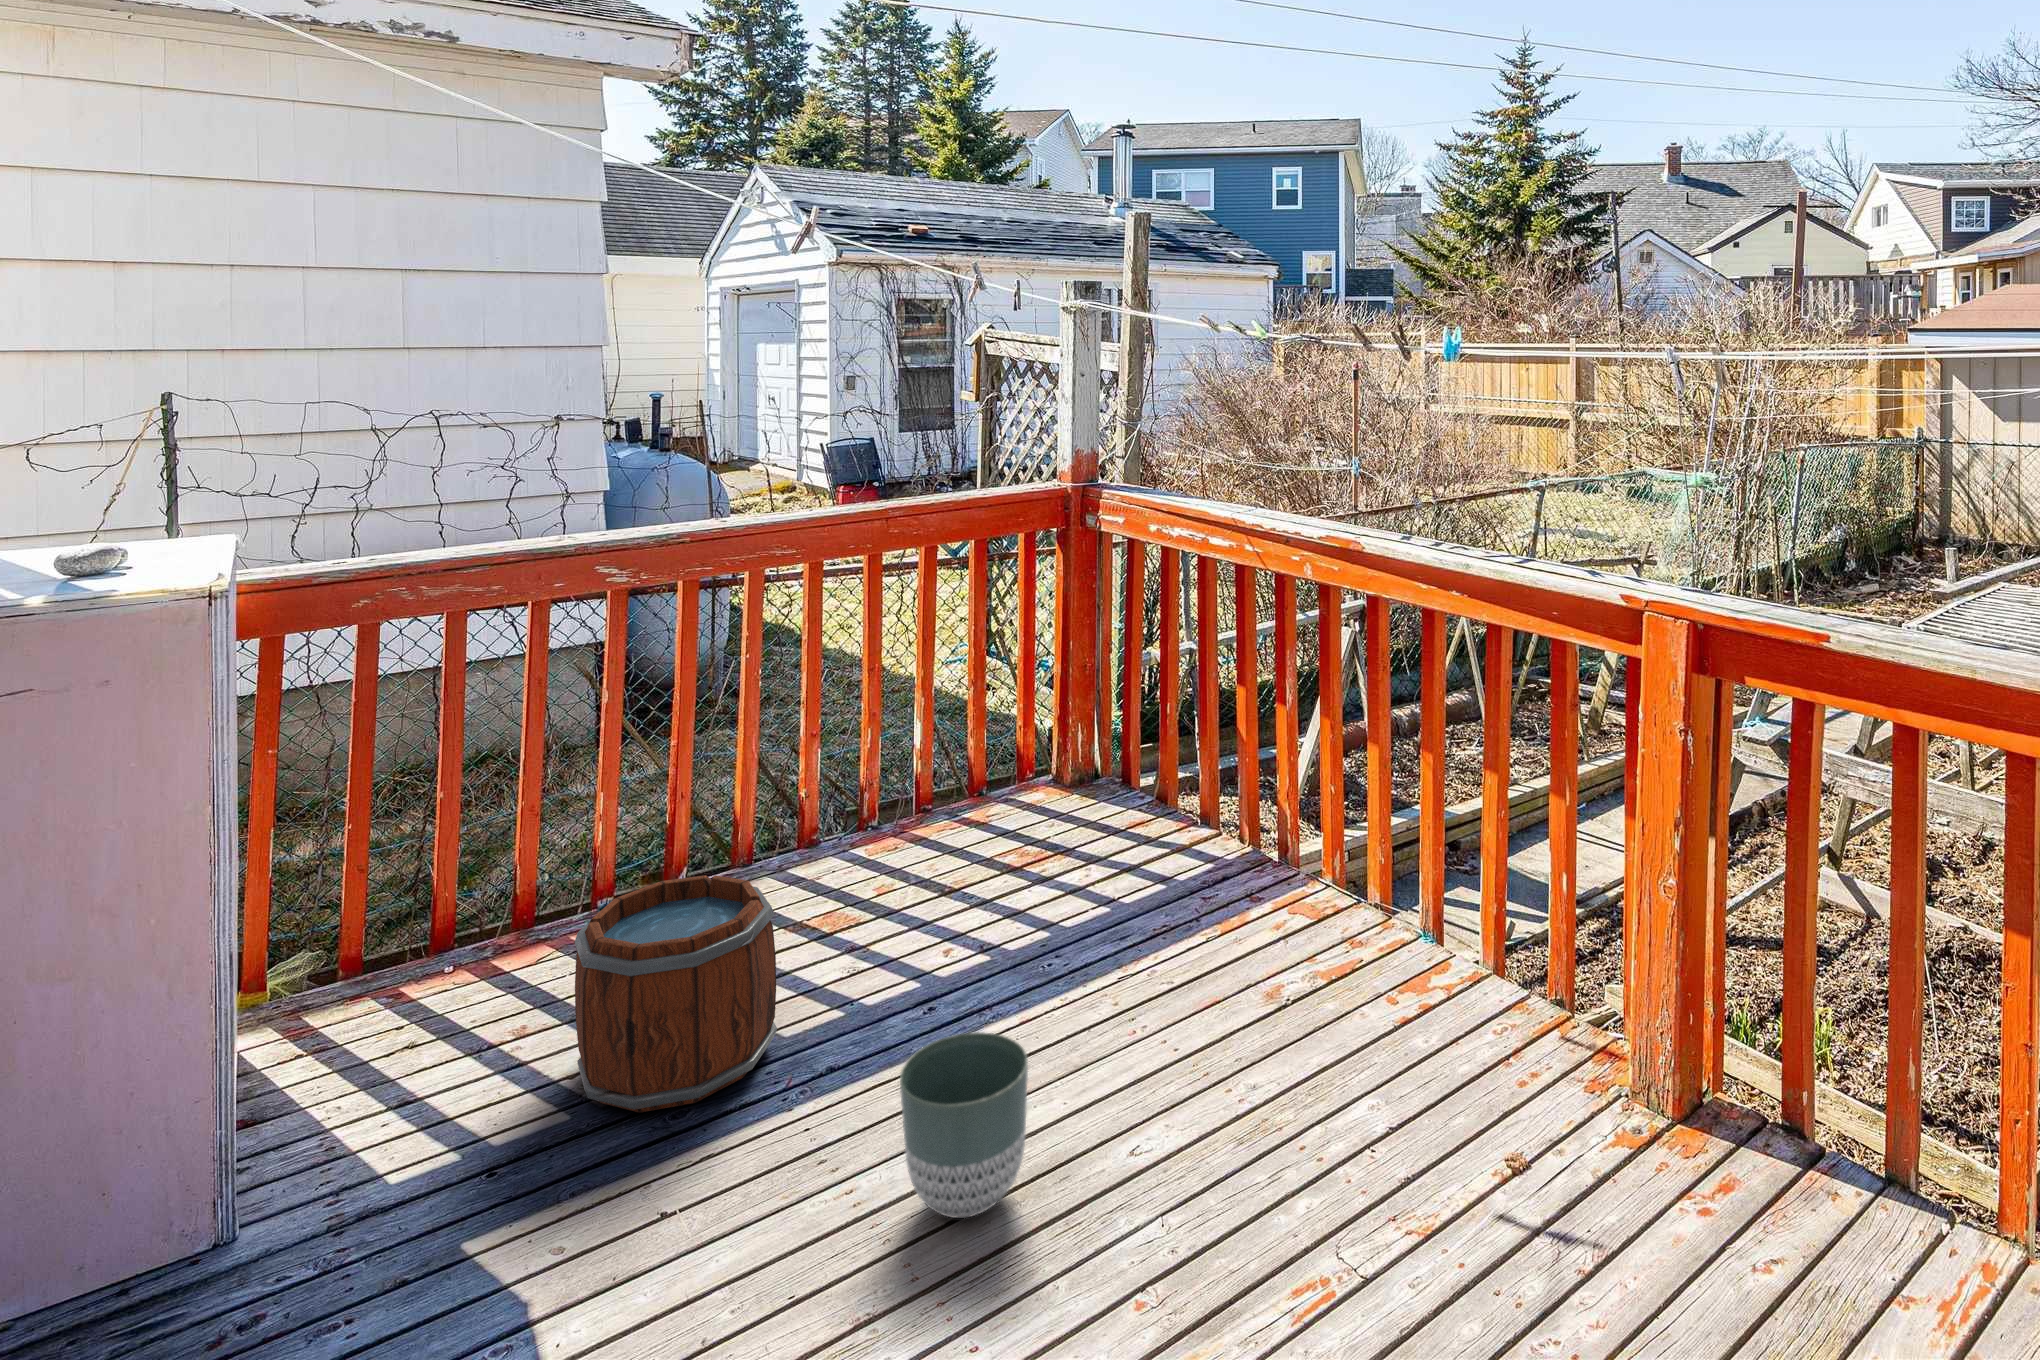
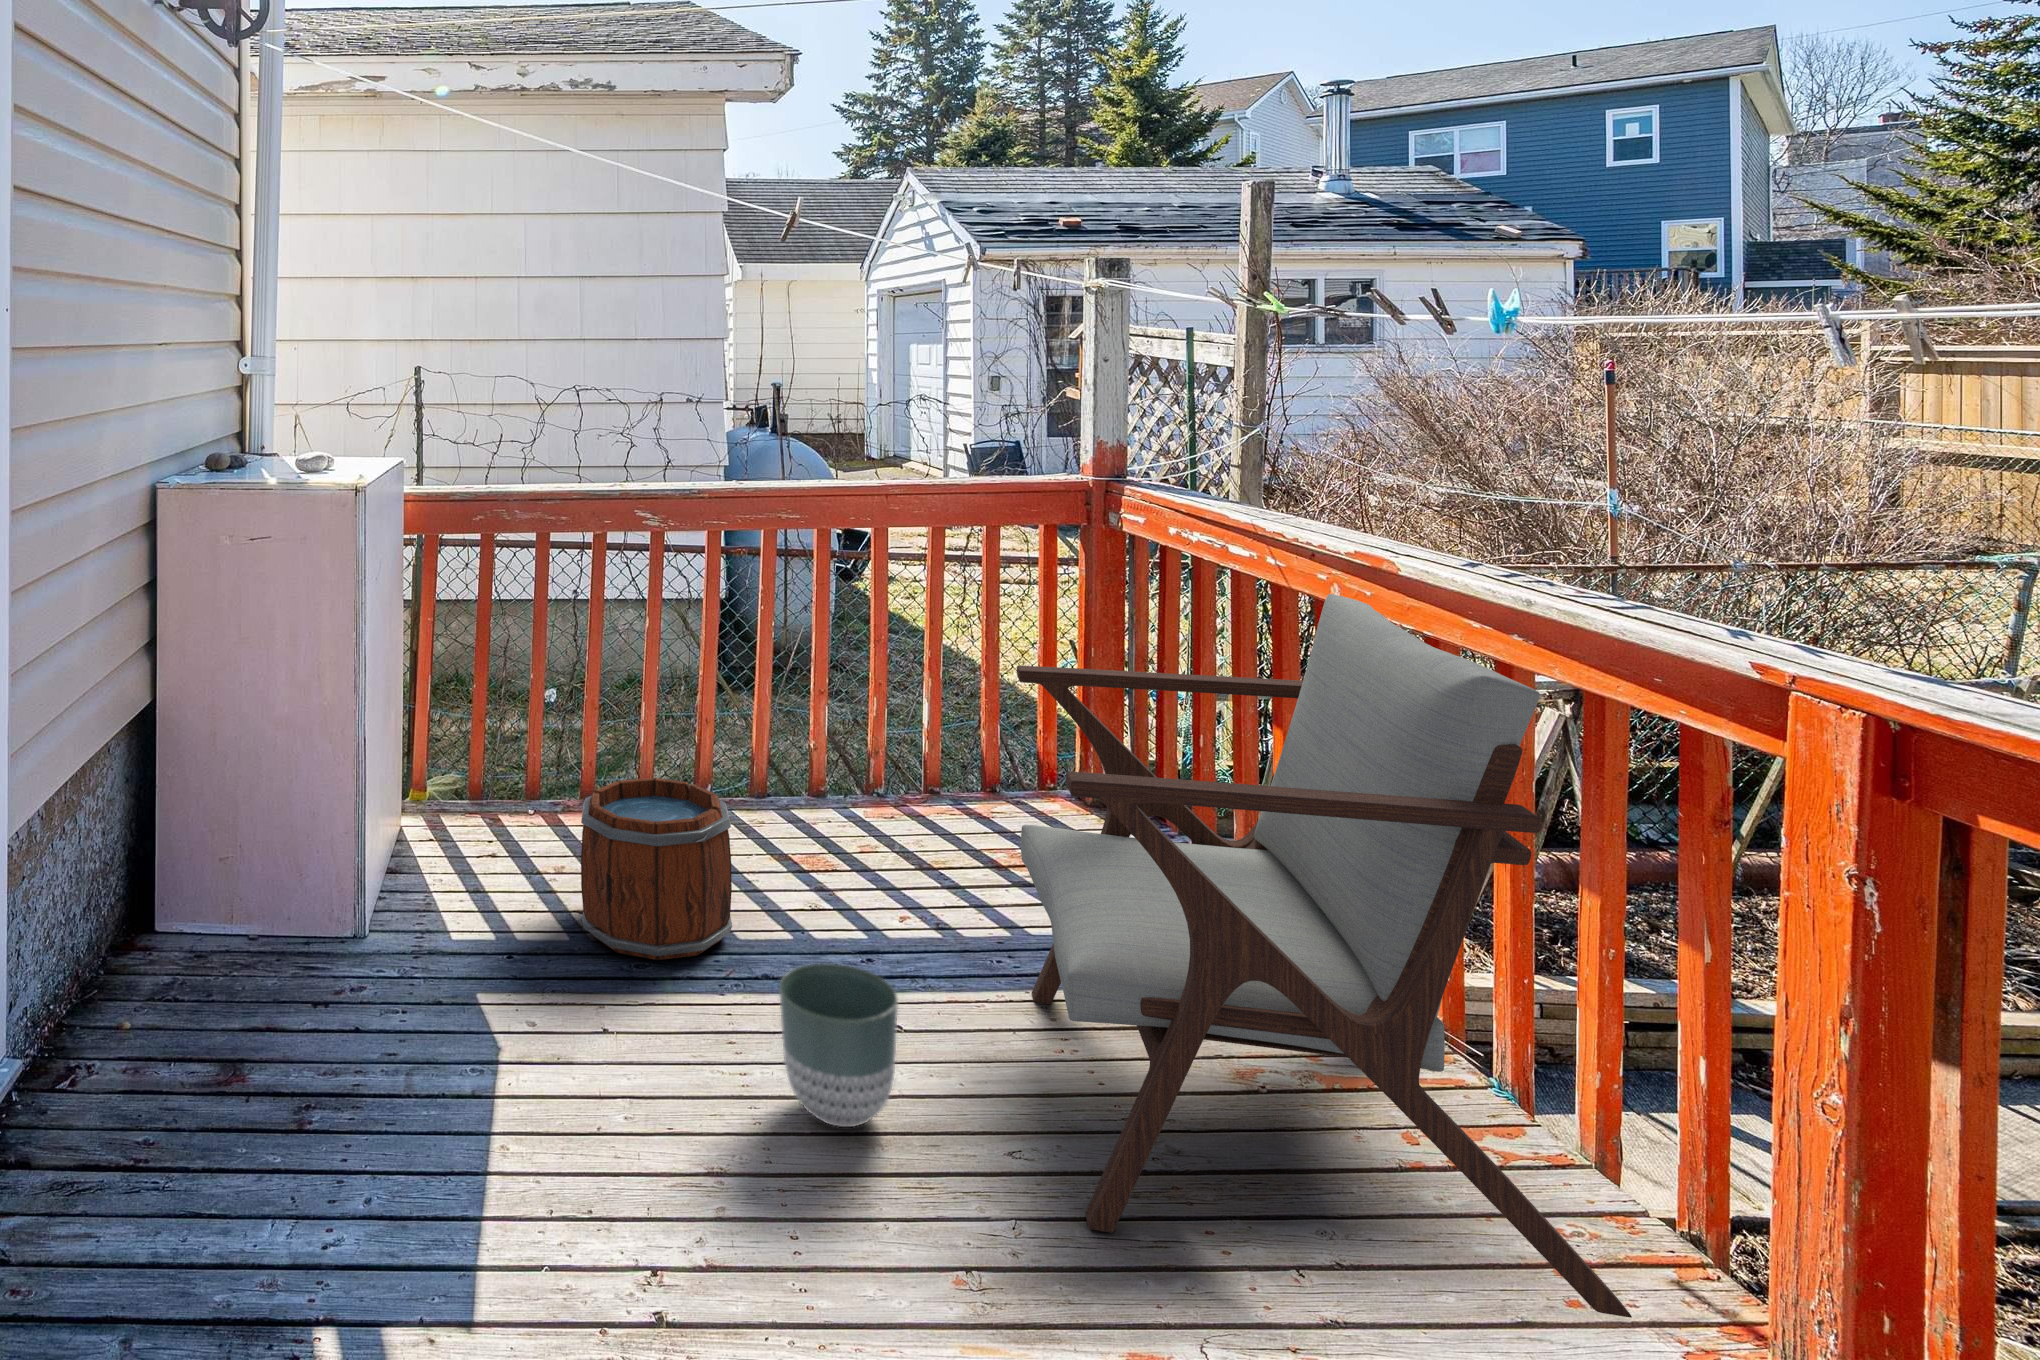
lounge chair: none [1074,564,1577,1210] -> present [1017,594,1632,1318]

